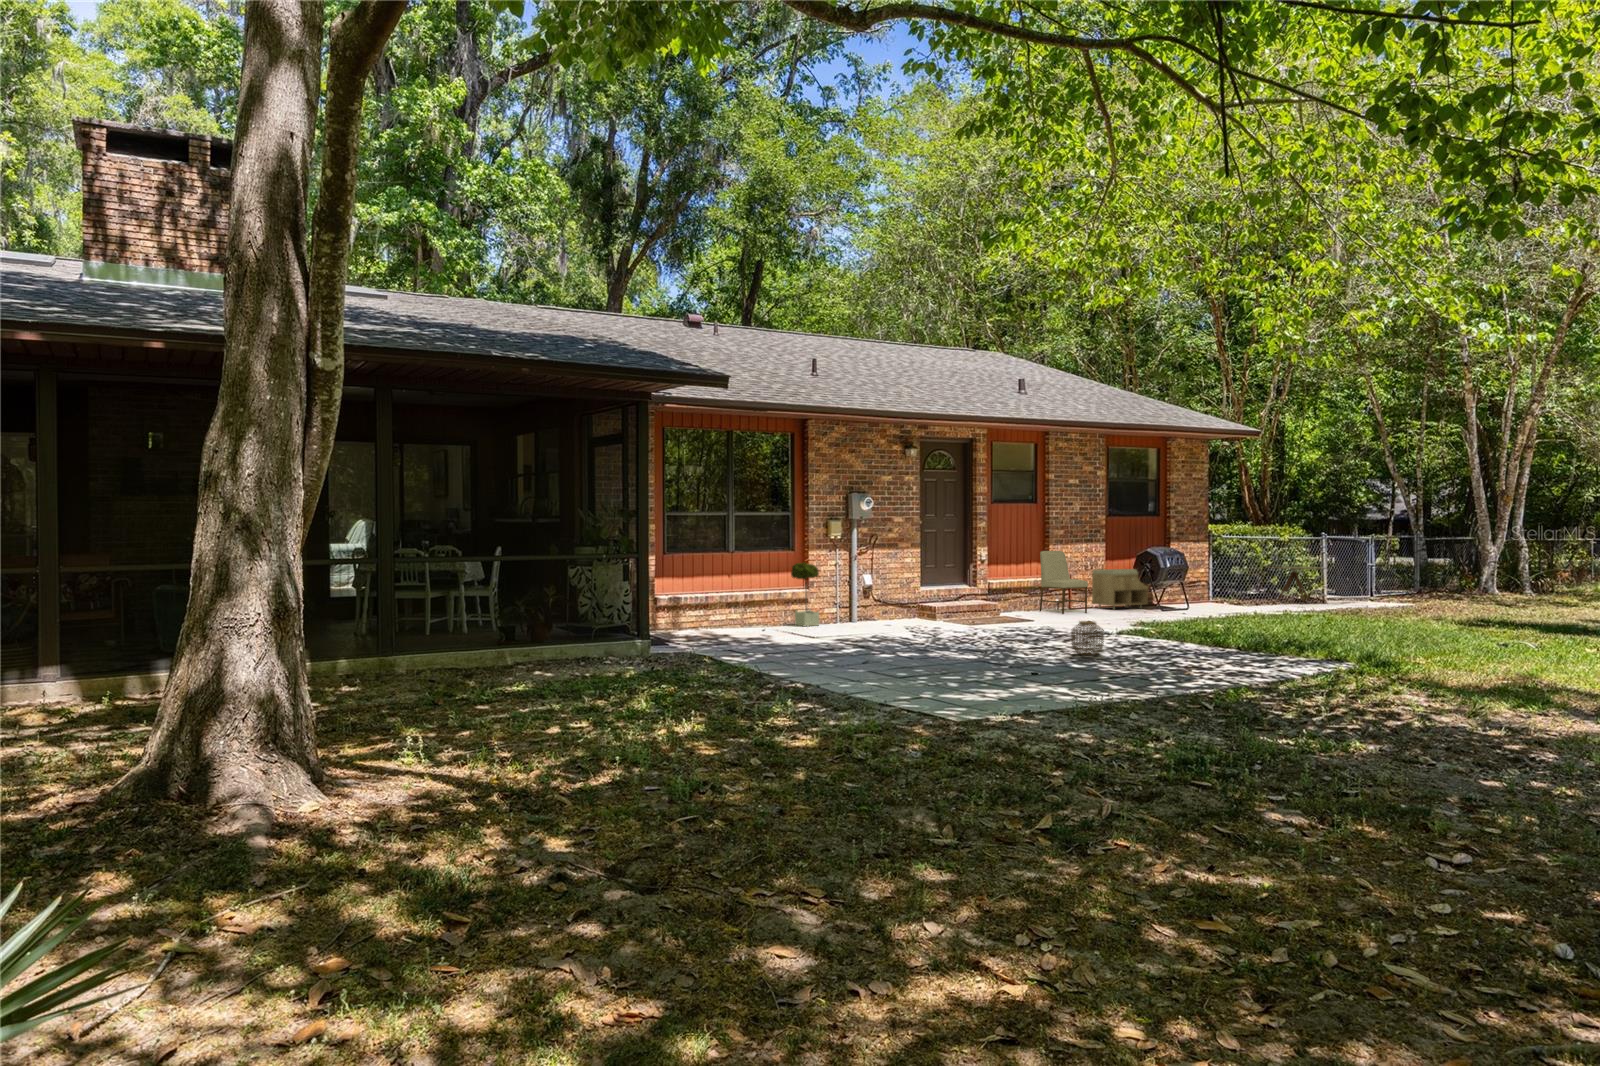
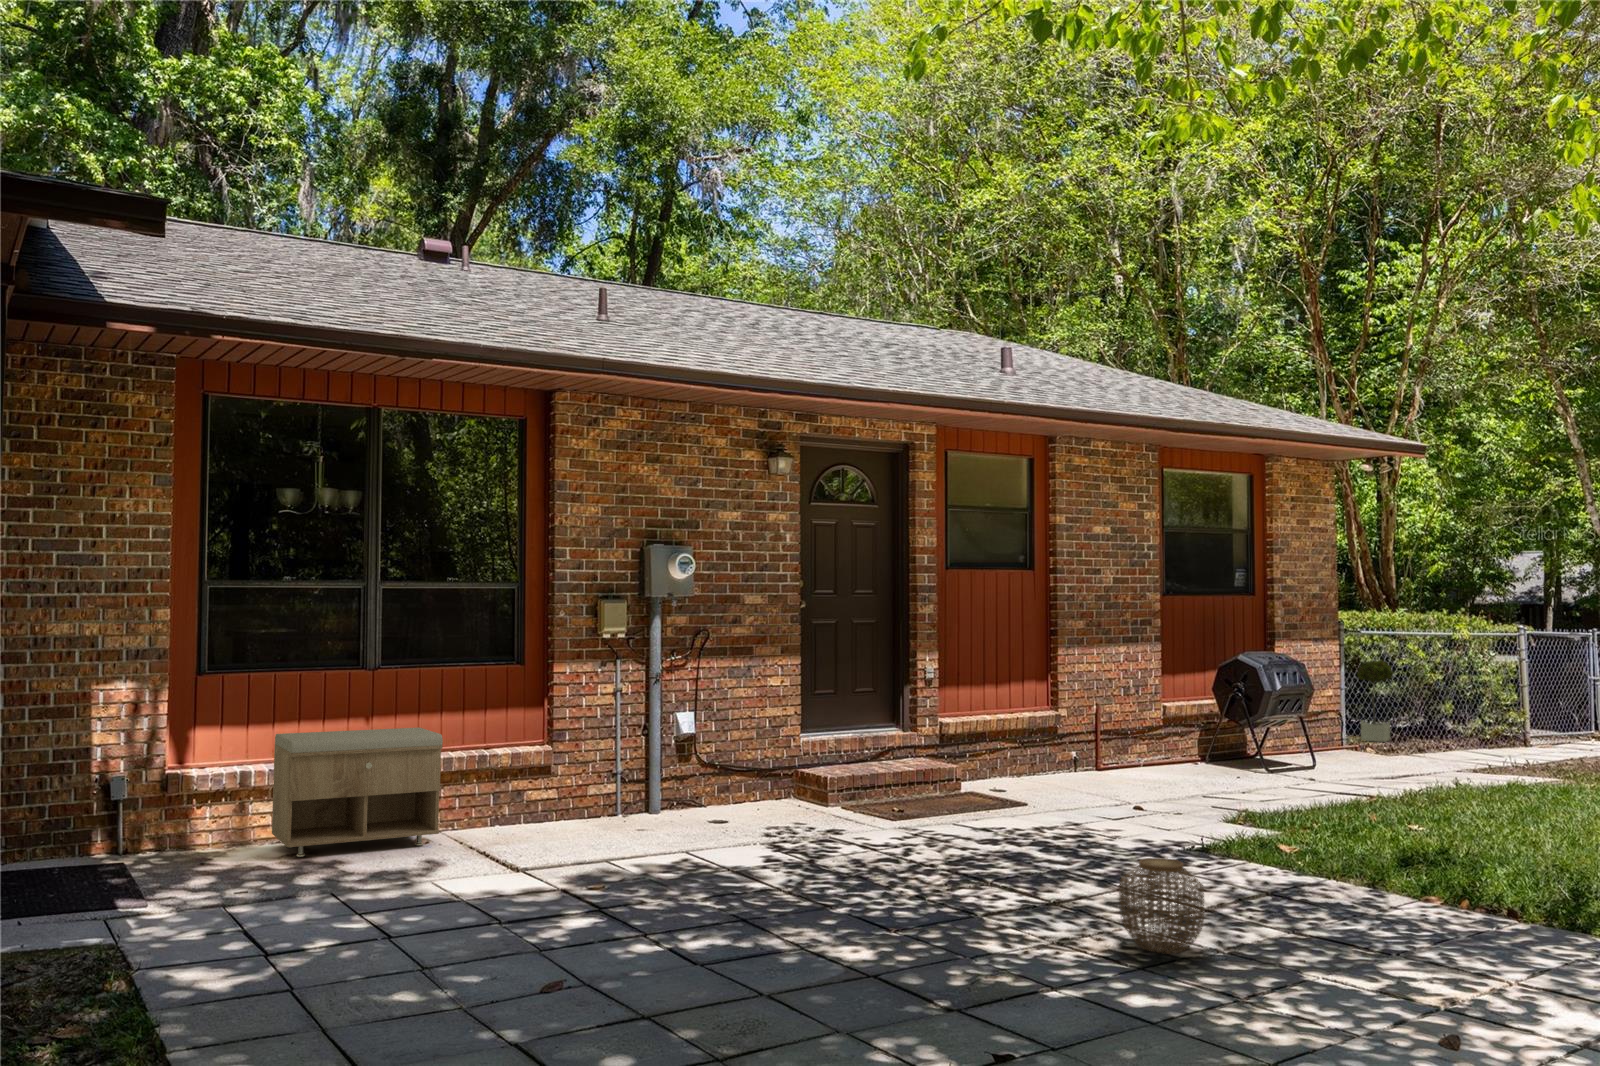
chair: present [1040,551,1088,614] -> none [1040,659,1132,784]
potted tree: present [791,562,819,626] -> present [1357,660,1393,742]
round table: present [1275,567,1321,602] -> none [1433,682,1534,749]
storage bench: present [1092,569,1148,609] -> present [272,727,443,857]

